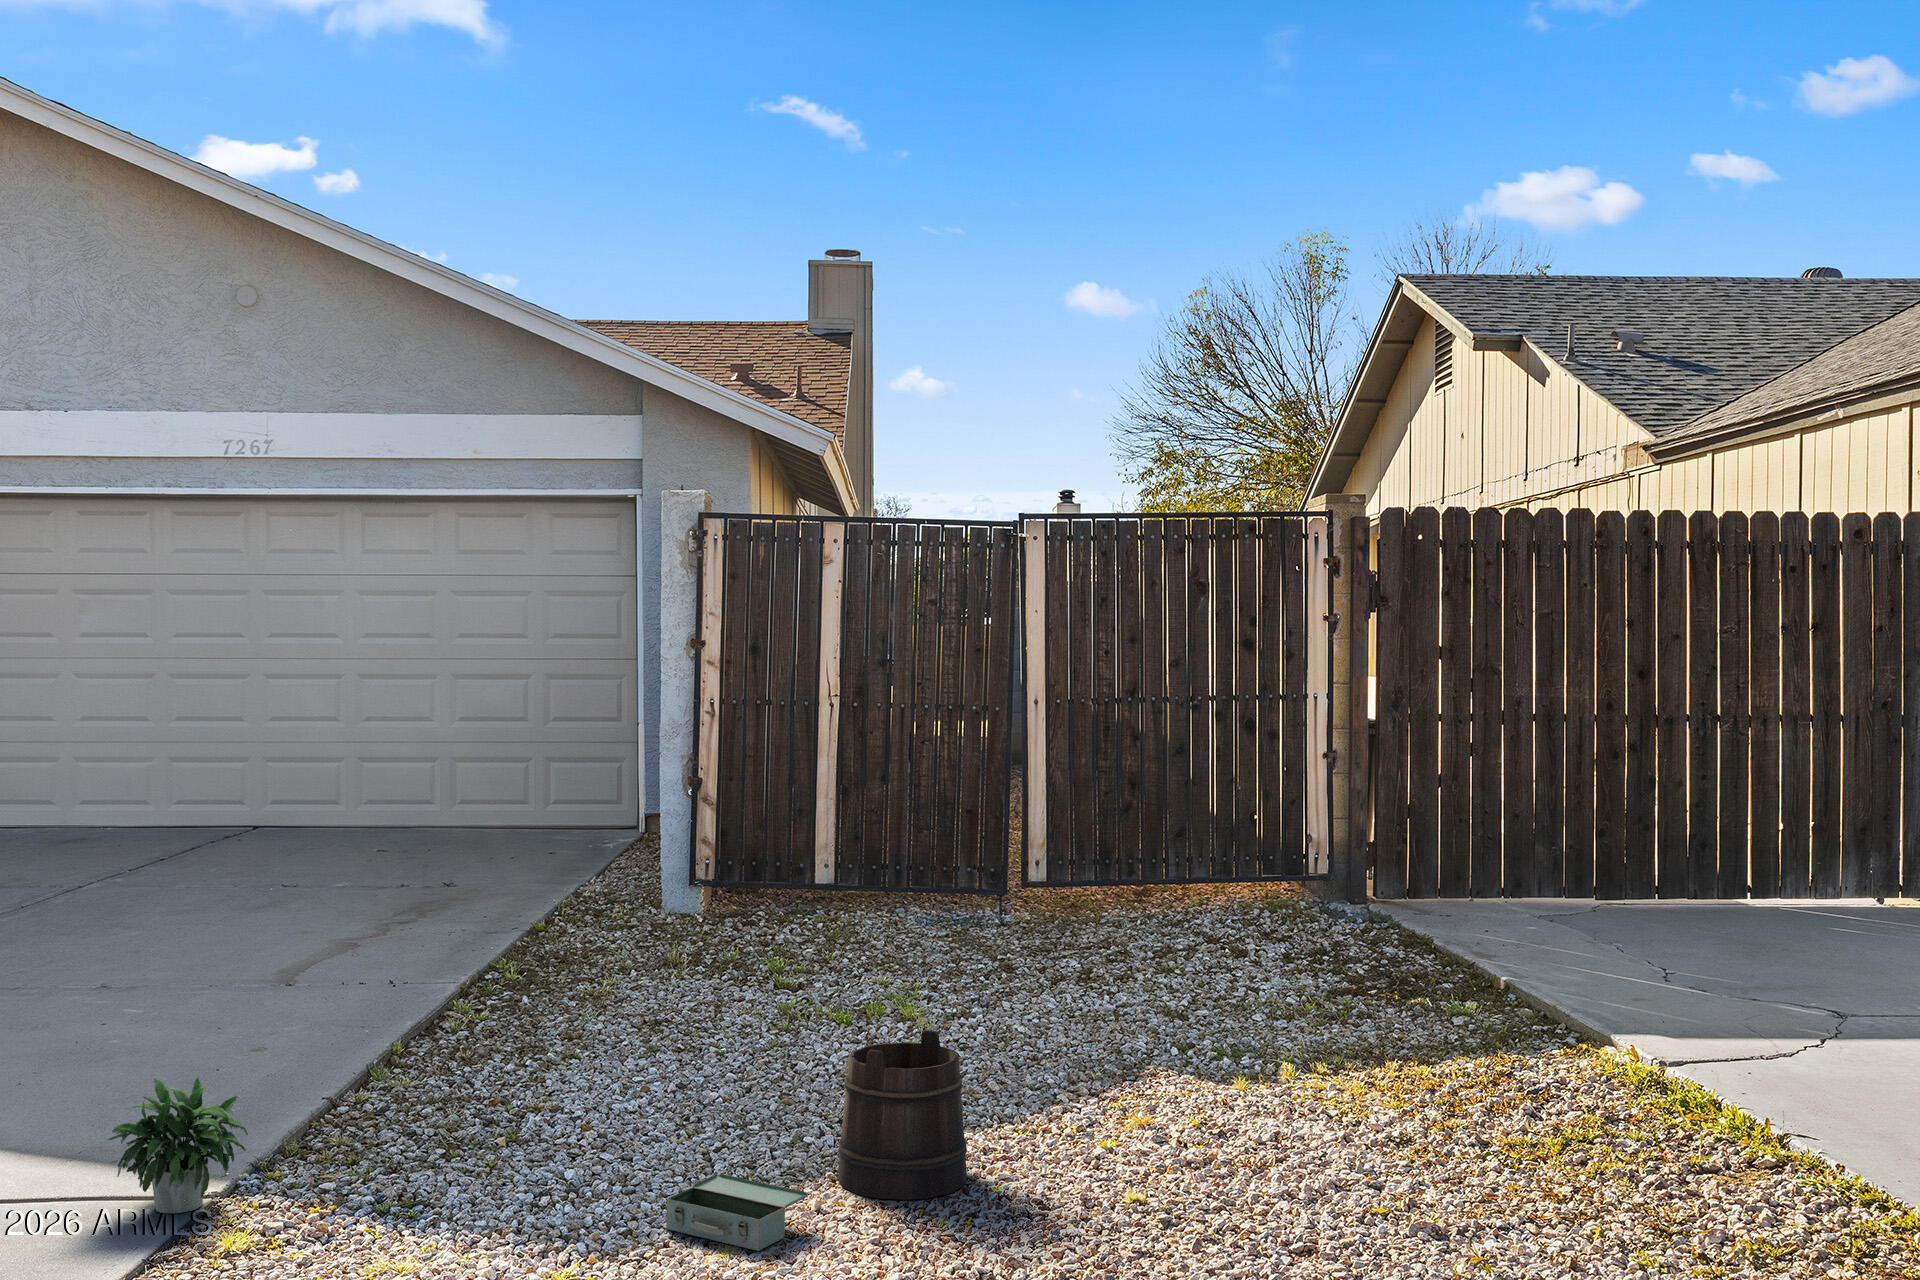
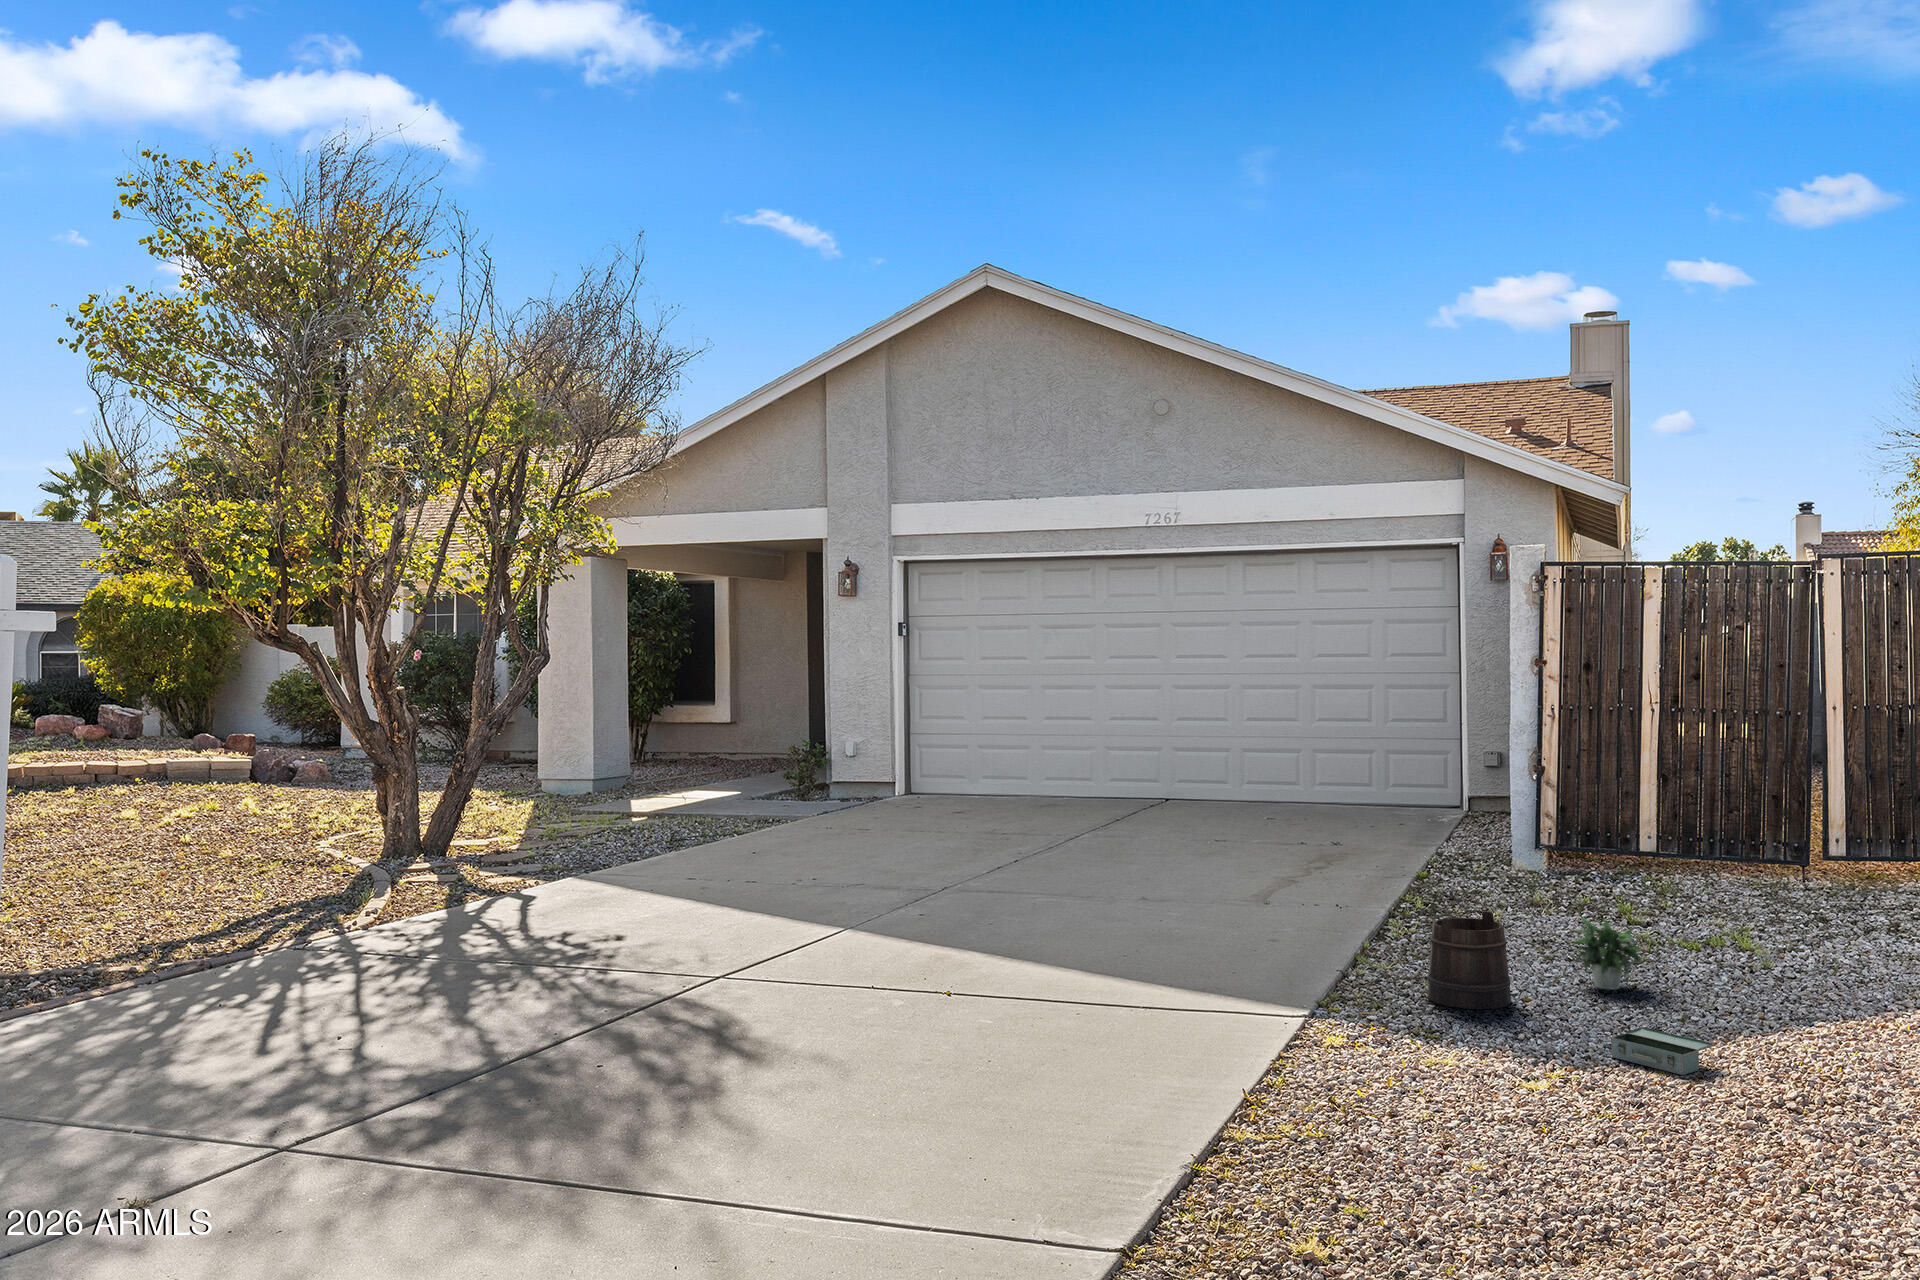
bucket: present [838,1030,967,1200] -> present [1428,911,1511,1010]
potted plant: present [108,1077,250,1213] -> present [1574,917,1641,990]

